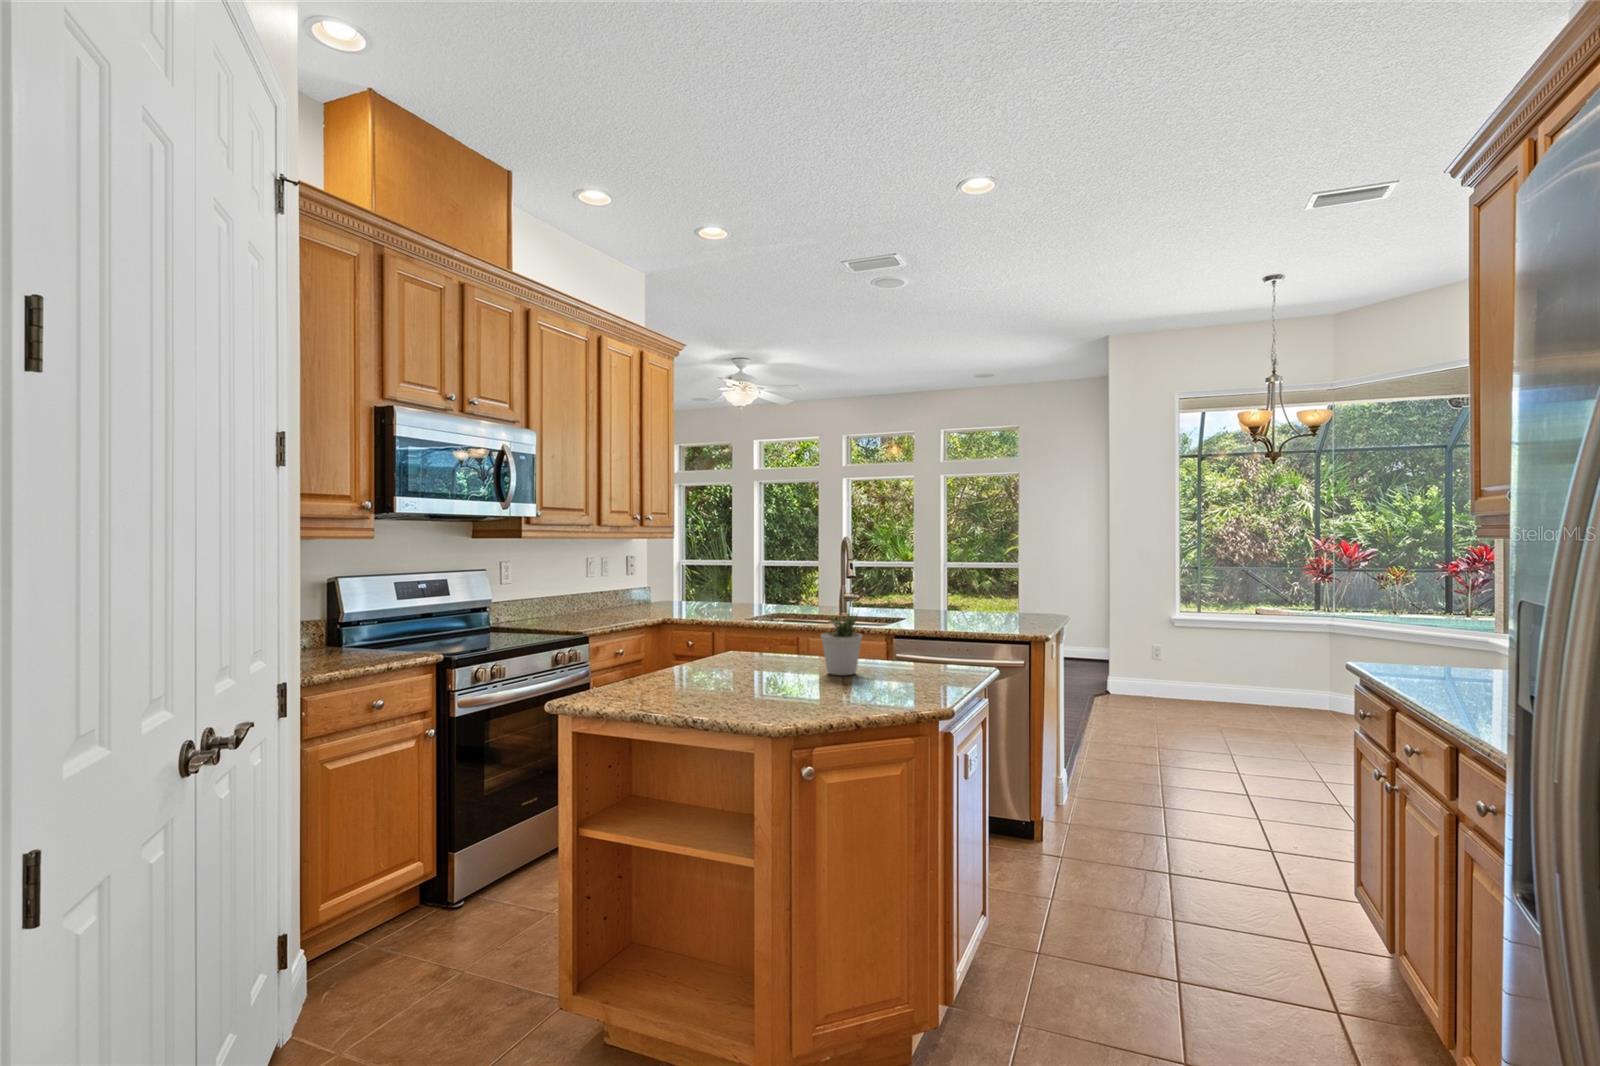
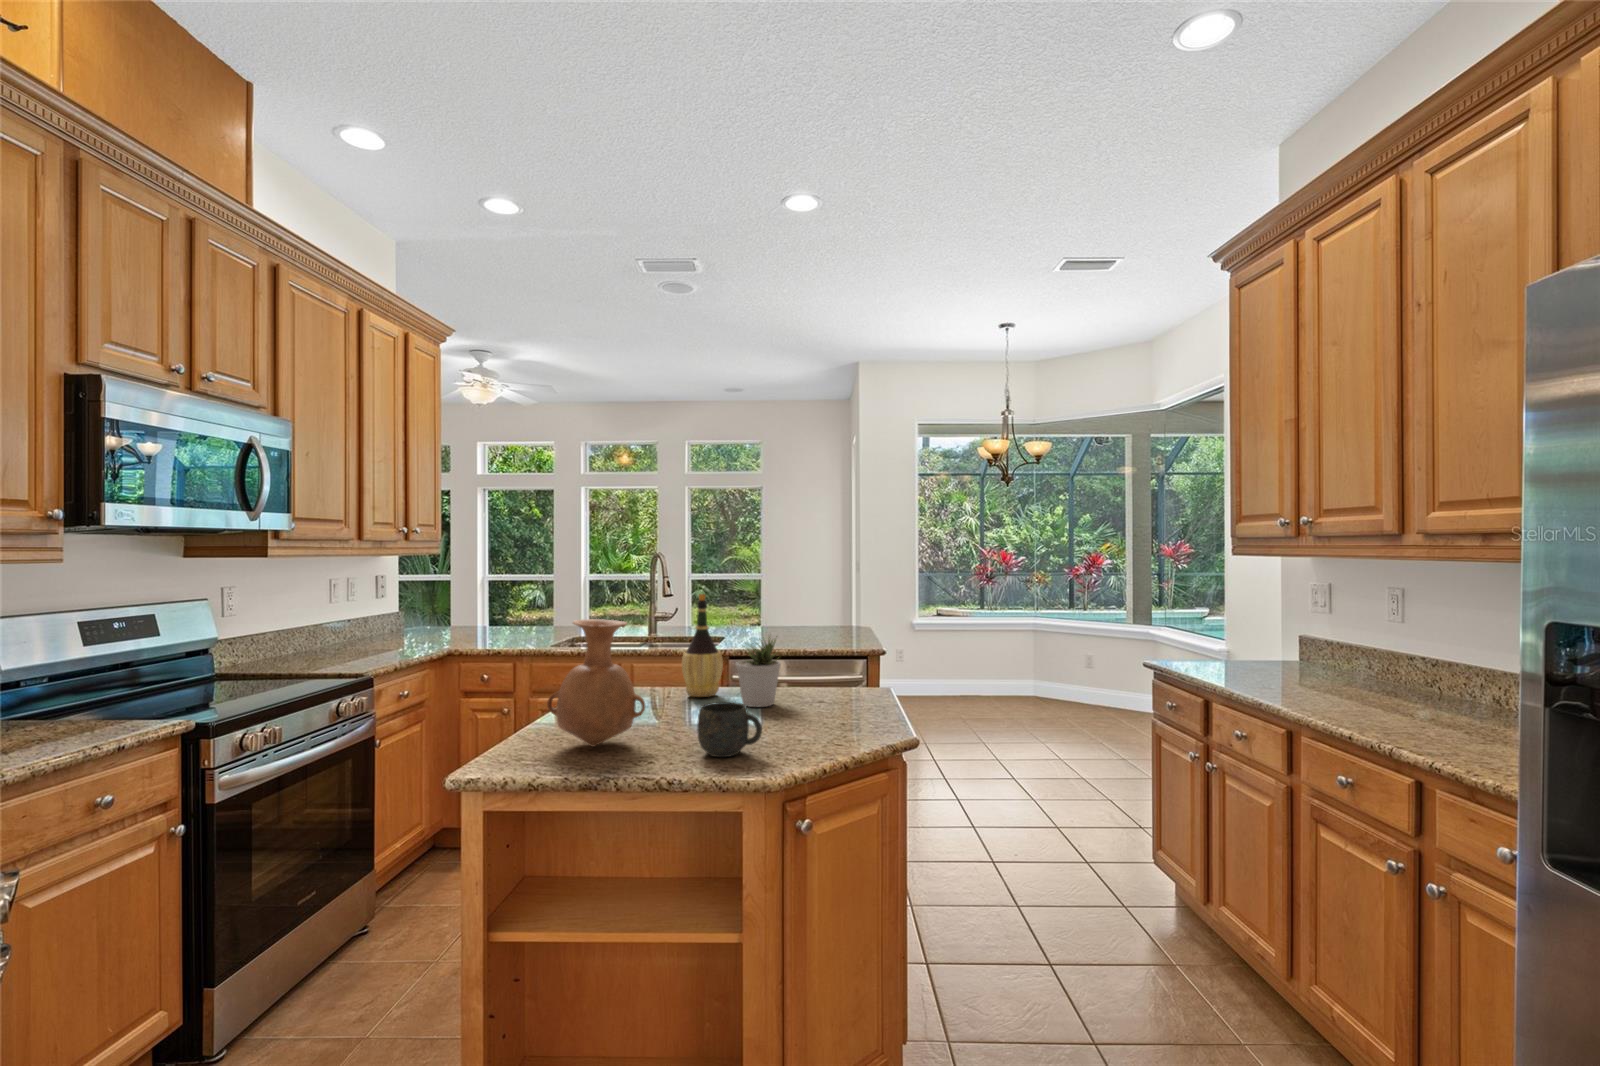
wine bottle: none [785,571,822,664] -> present [682,594,723,697]
vase: none [635,587,707,692] -> present [547,619,645,747]
mug: none [736,662,787,708] -> present [697,702,762,757]

